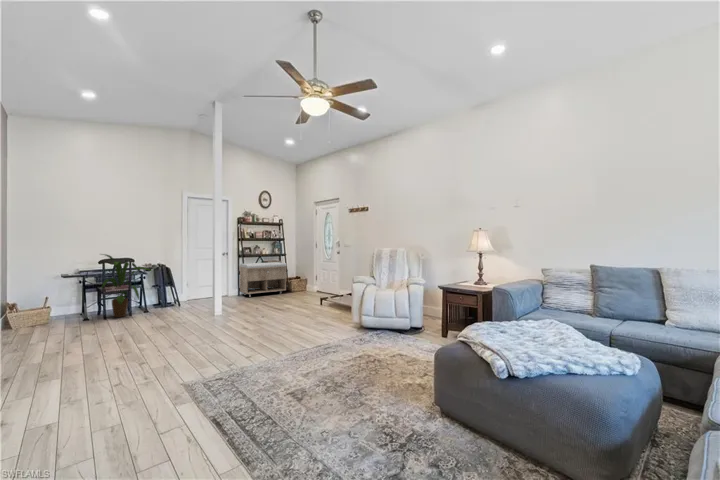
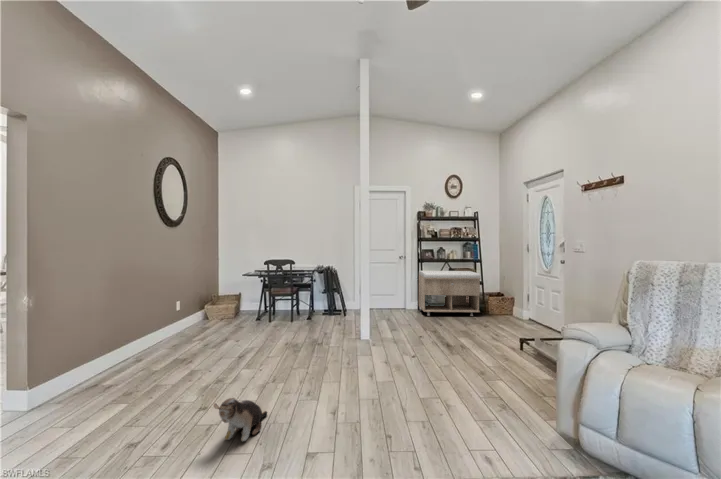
house plant: present [102,255,149,317] -> none [263,254,315,323]
plush toy: none [154,345,180,375] -> present [214,398,267,441]

